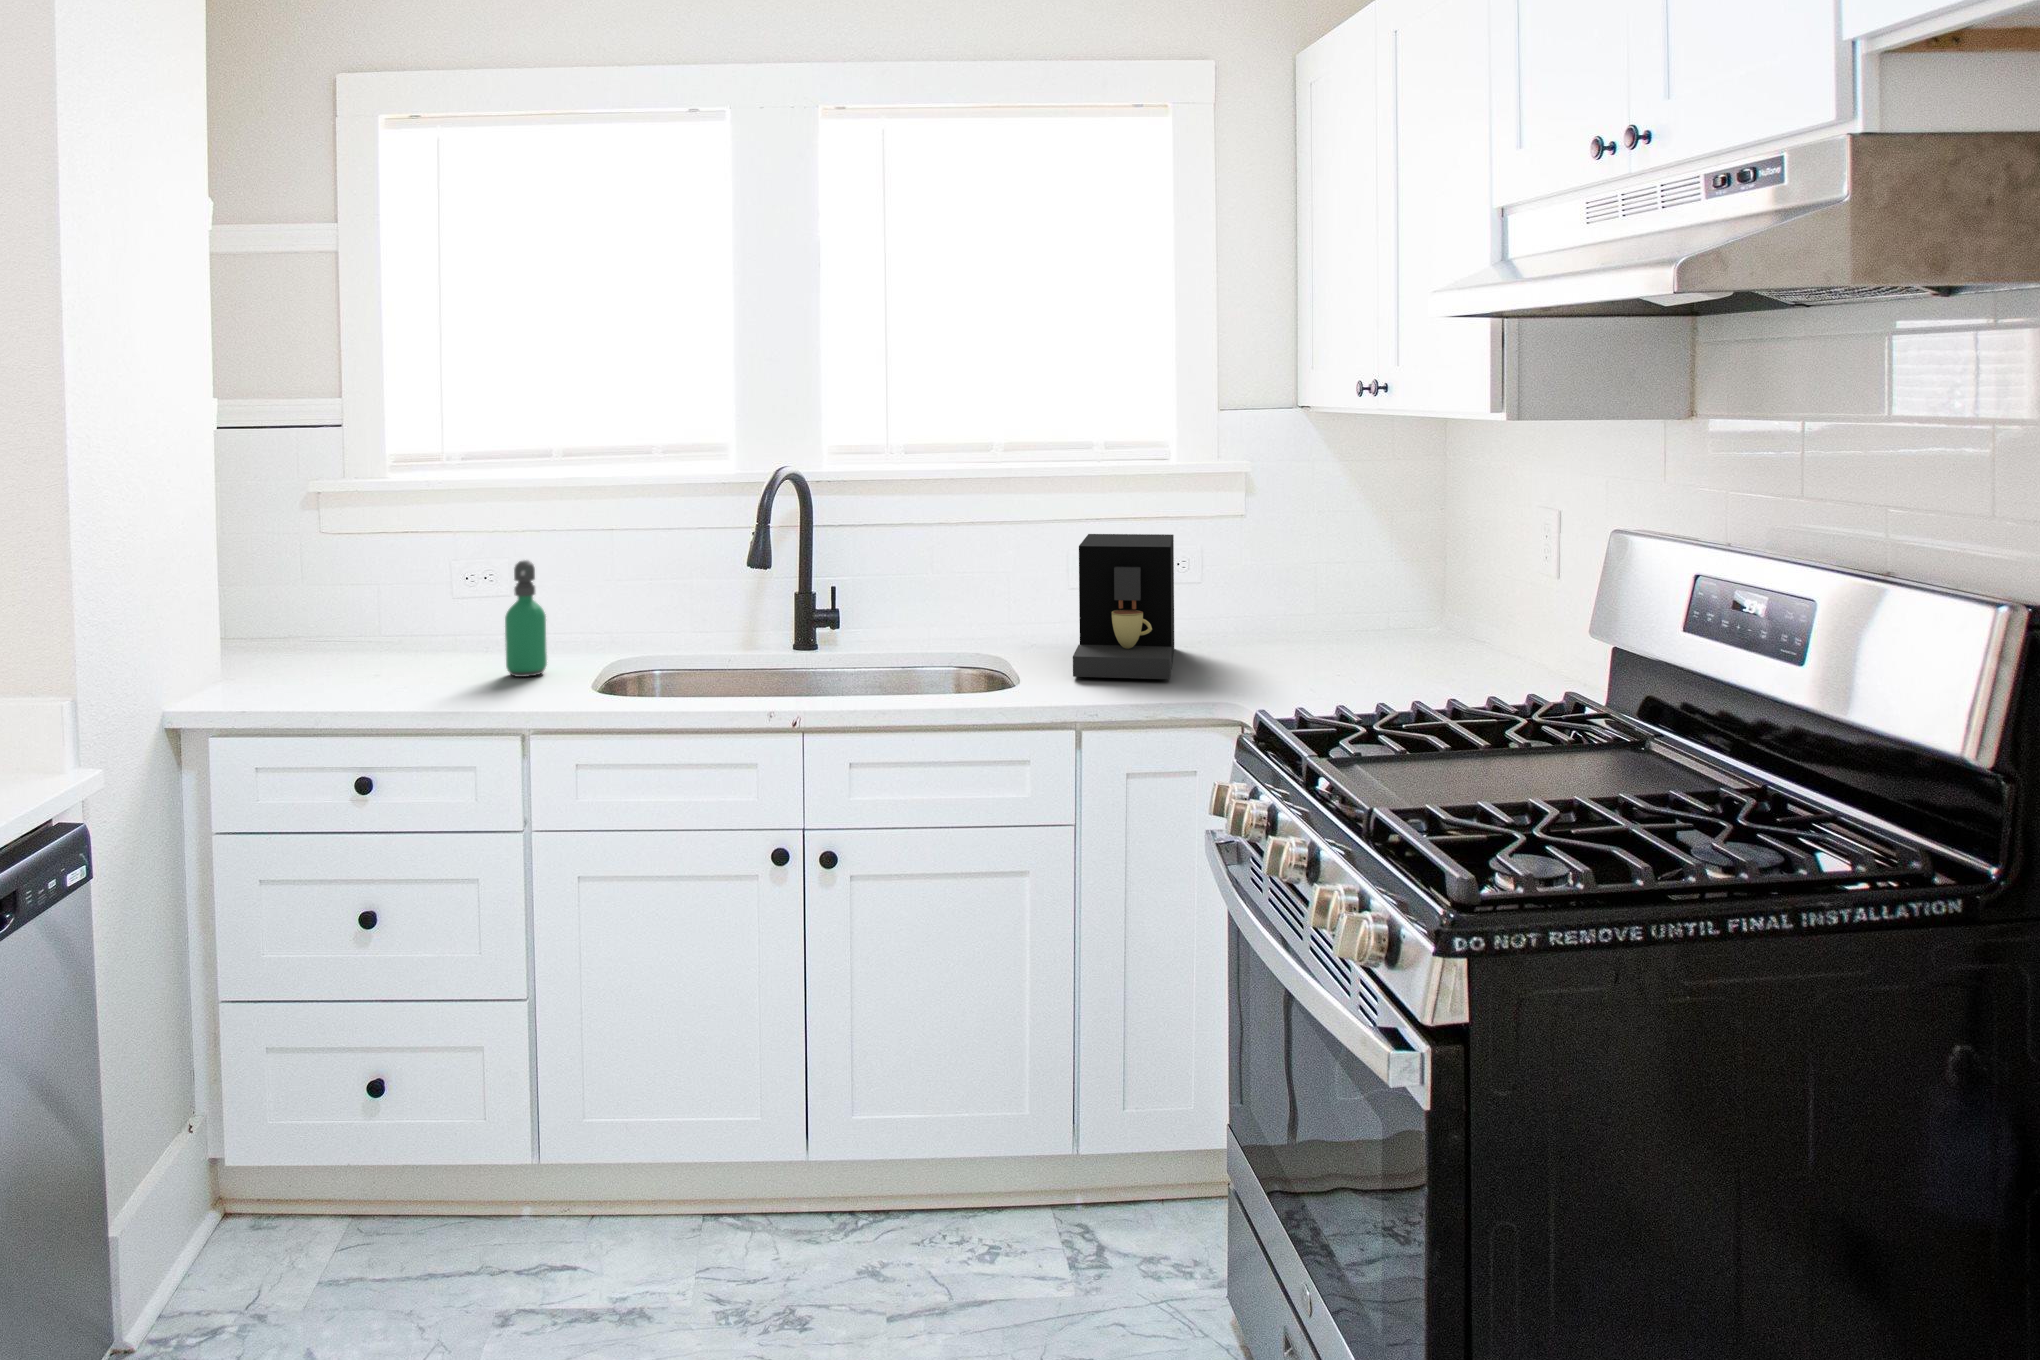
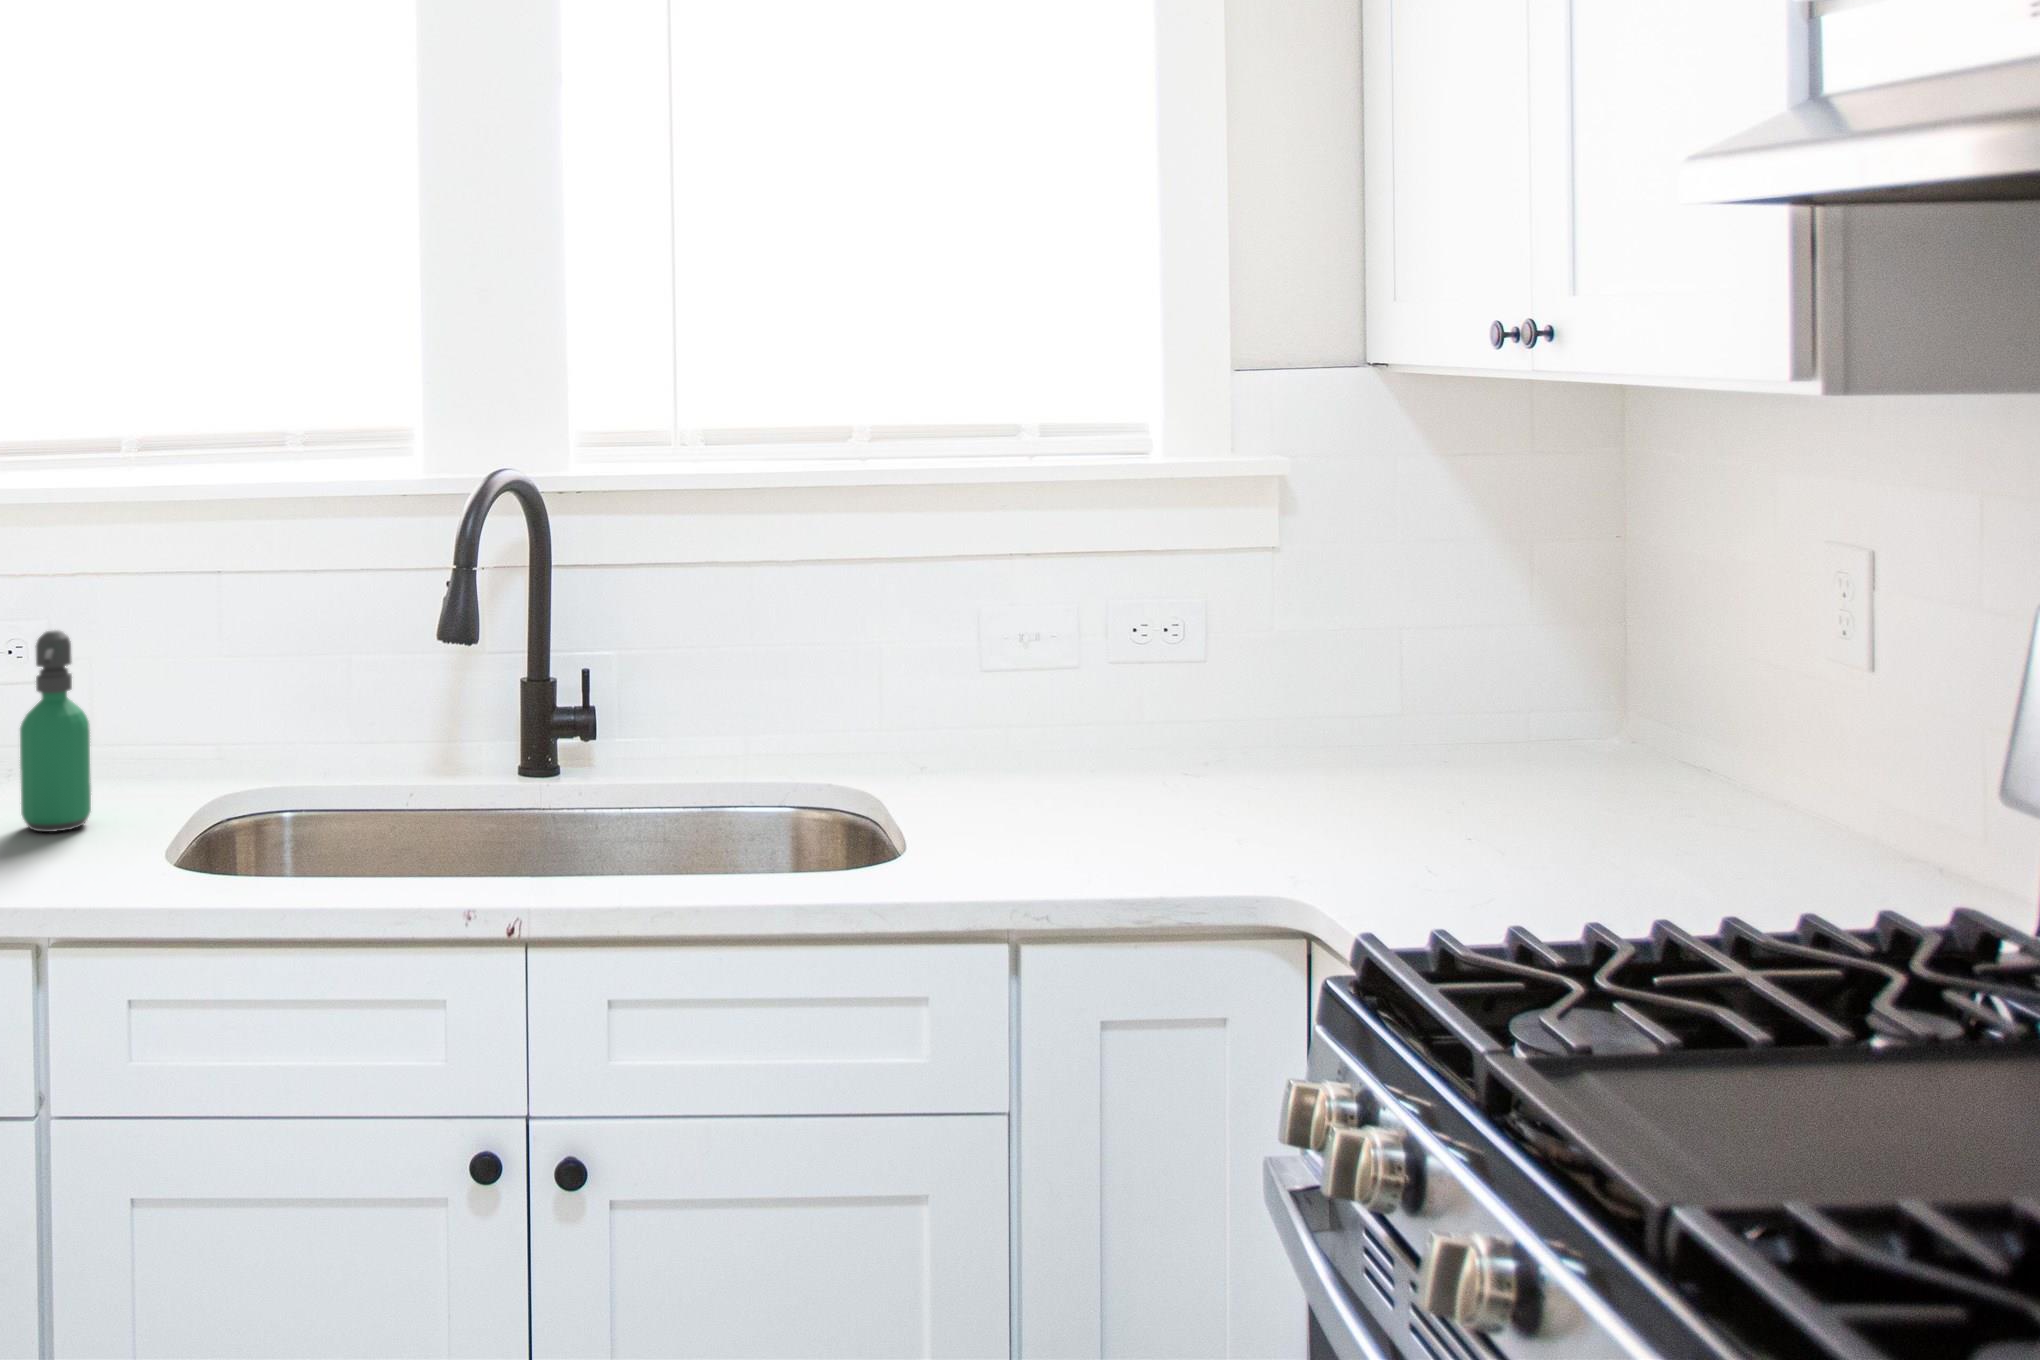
coffee maker: present [1073,534,1174,679] -> none [1002,582,1176,849]

